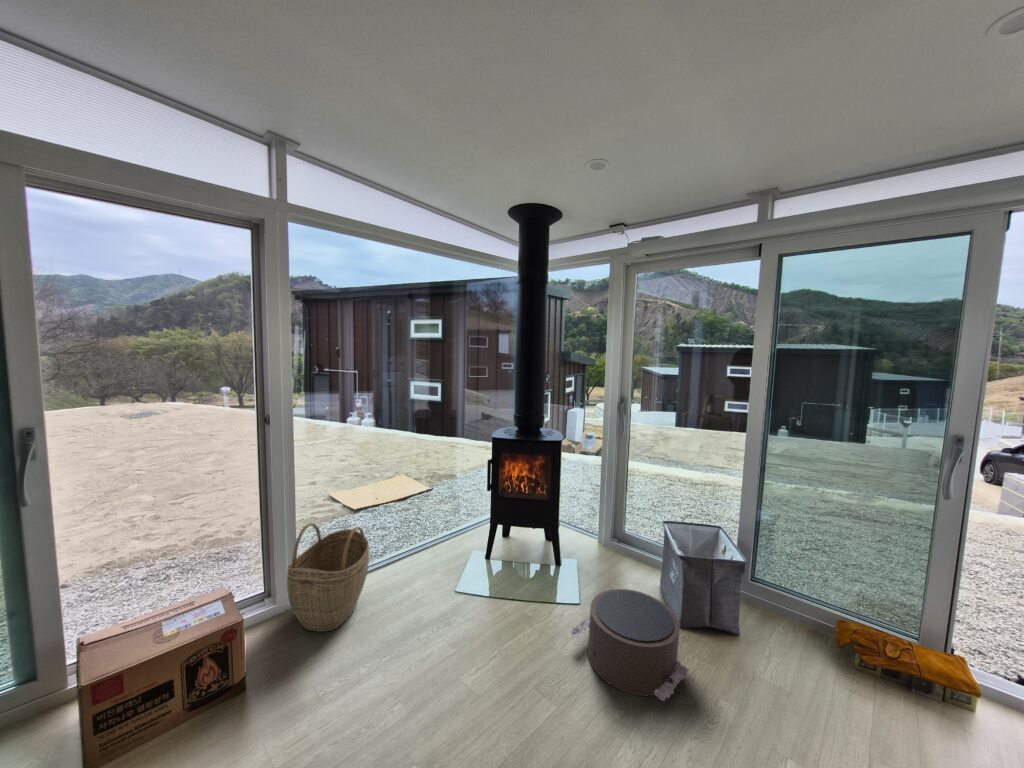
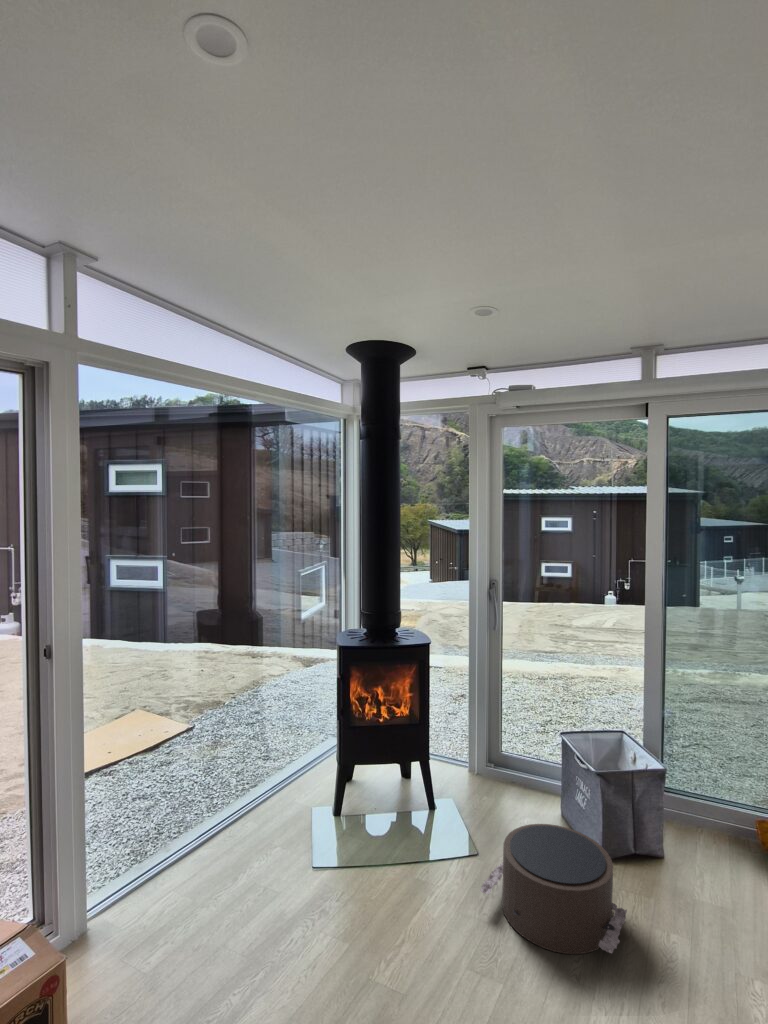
woven basket: present [287,523,369,632] -> none [81,787,189,954]

